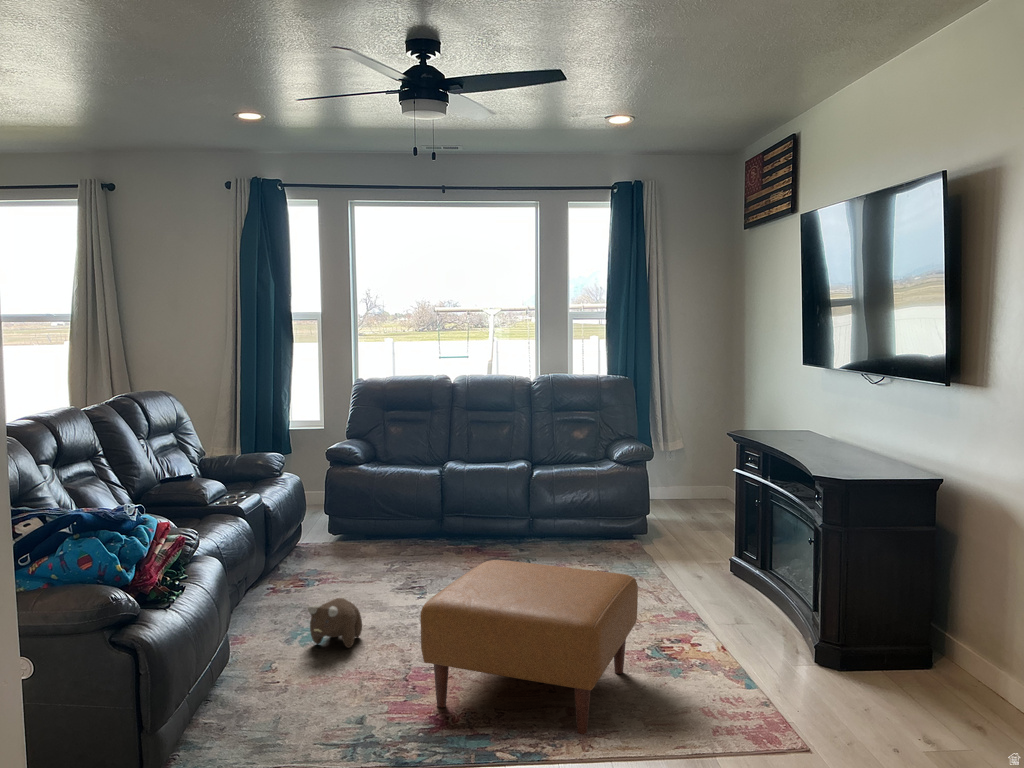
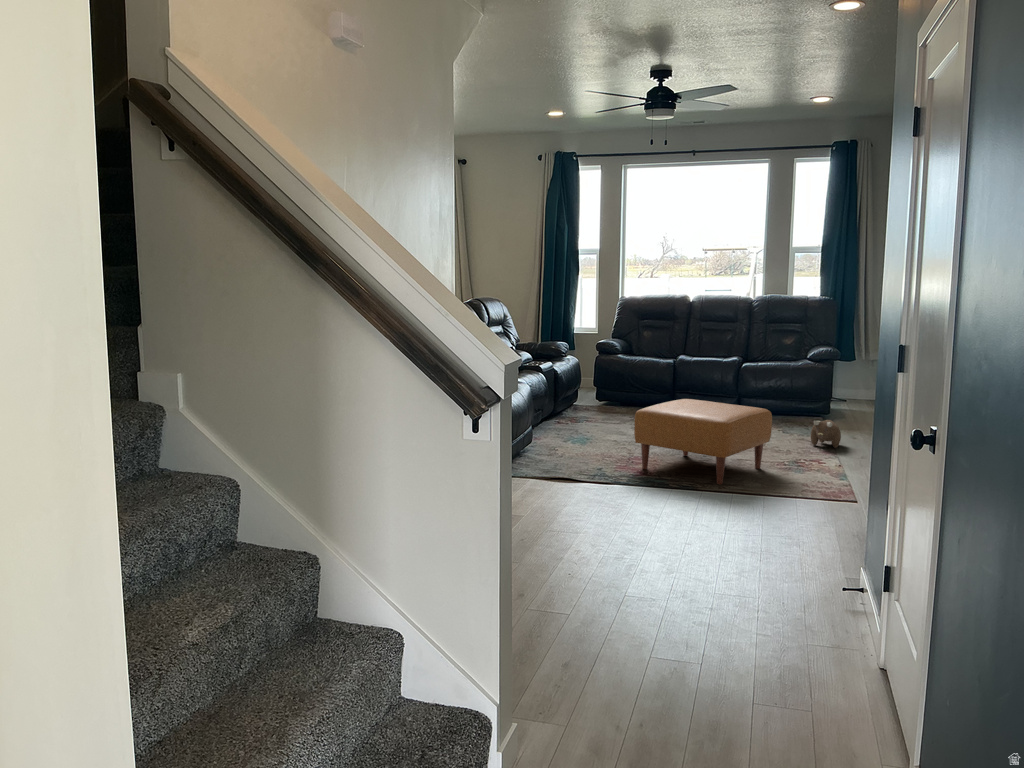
plush toy: present [307,598,362,648] -> present [811,420,841,448]

